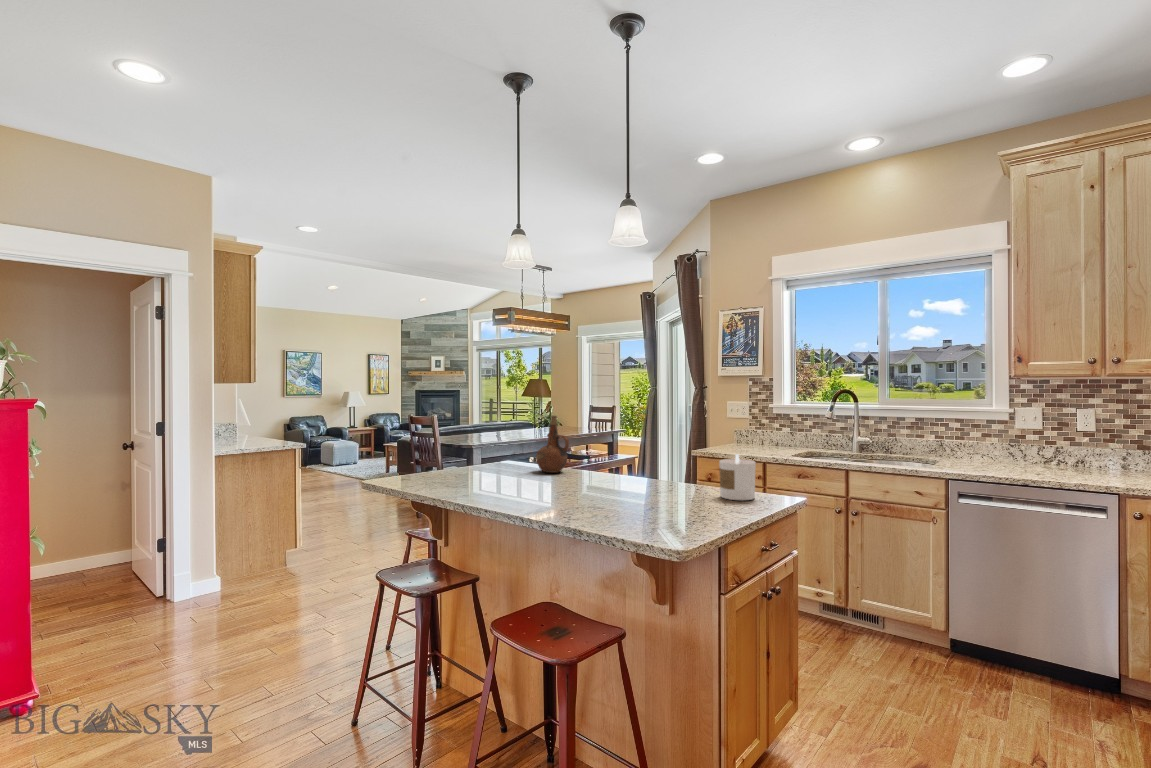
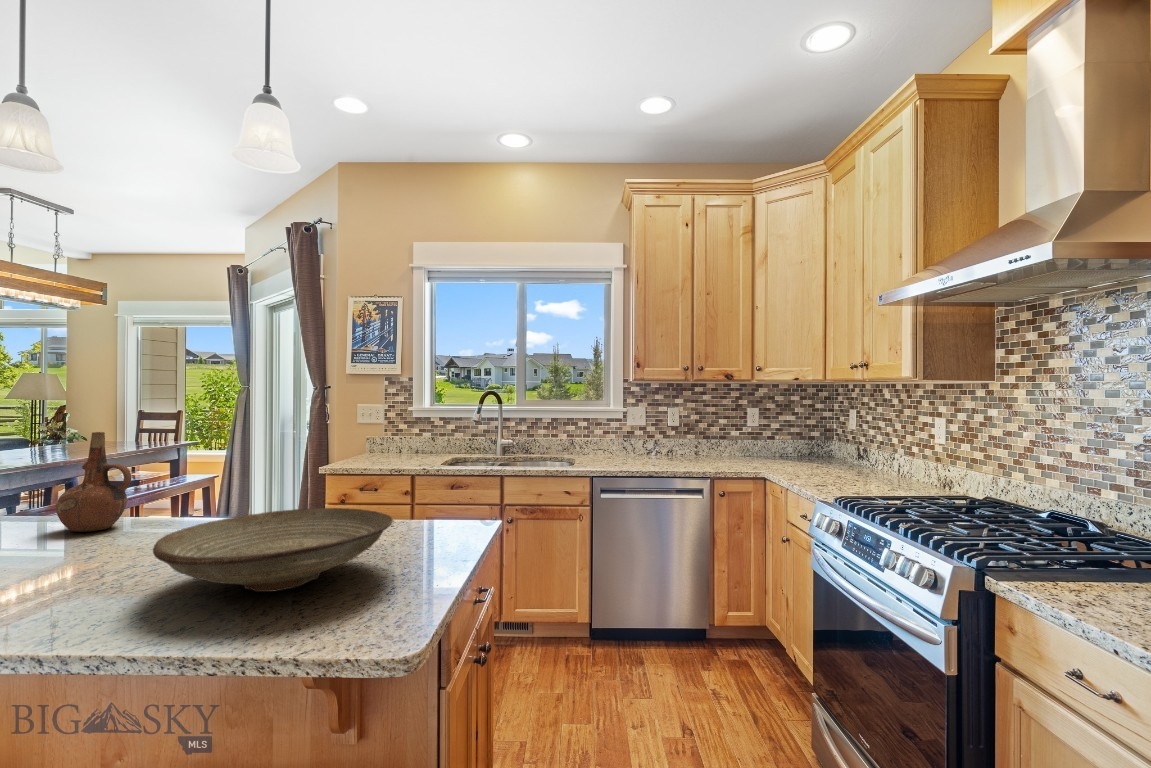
candle: present [719,454,756,500] -> none [402,474,449,536]
decorative bowl: none [568,468,697,512] -> present [153,508,393,592]

